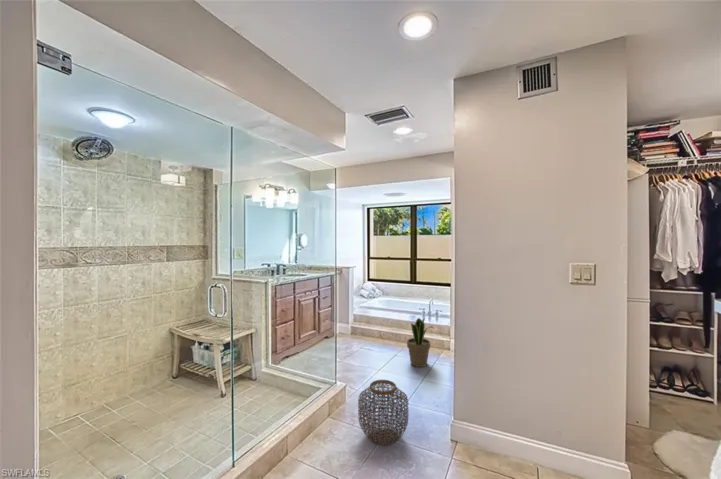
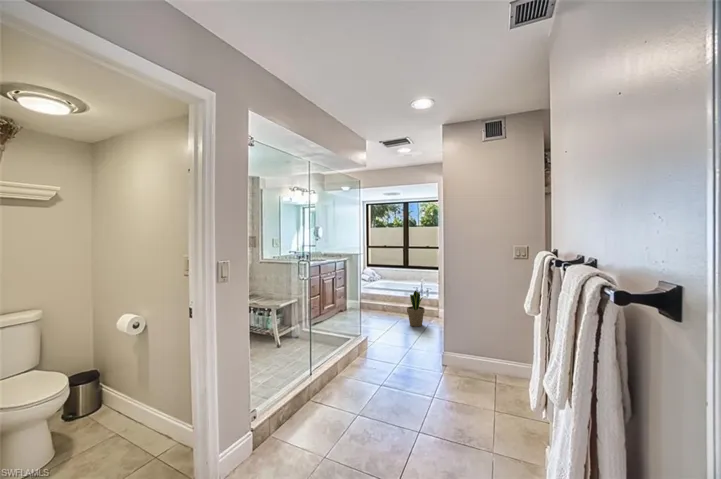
woven basket: present [358,380,409,445] -> none [381,325,414,365]

